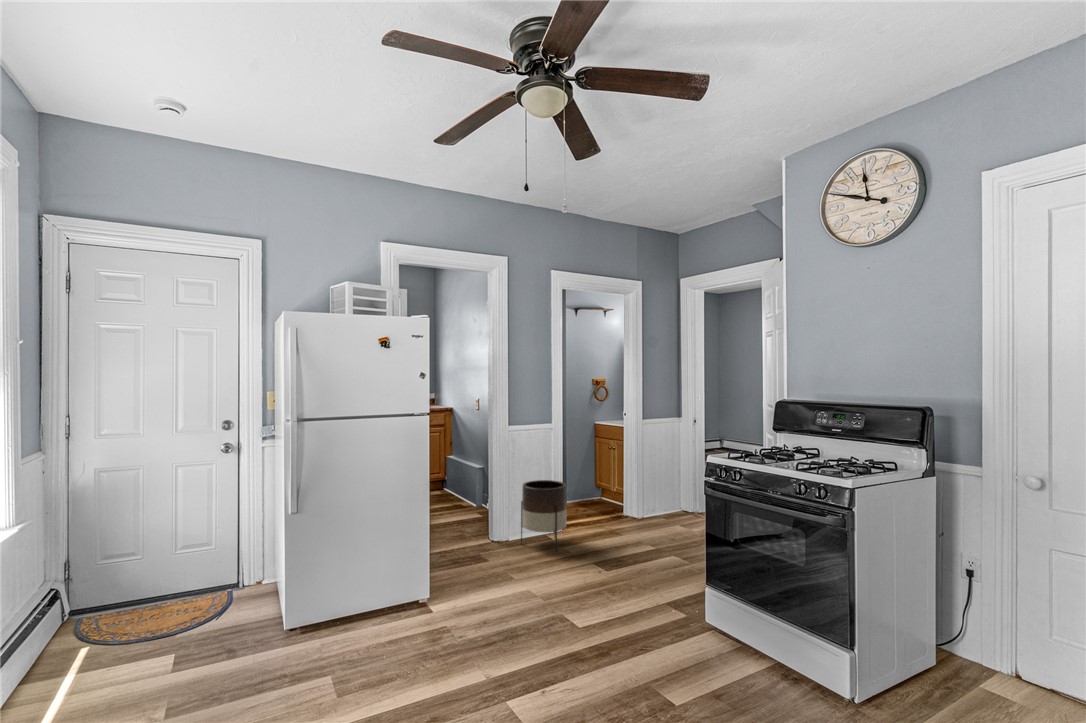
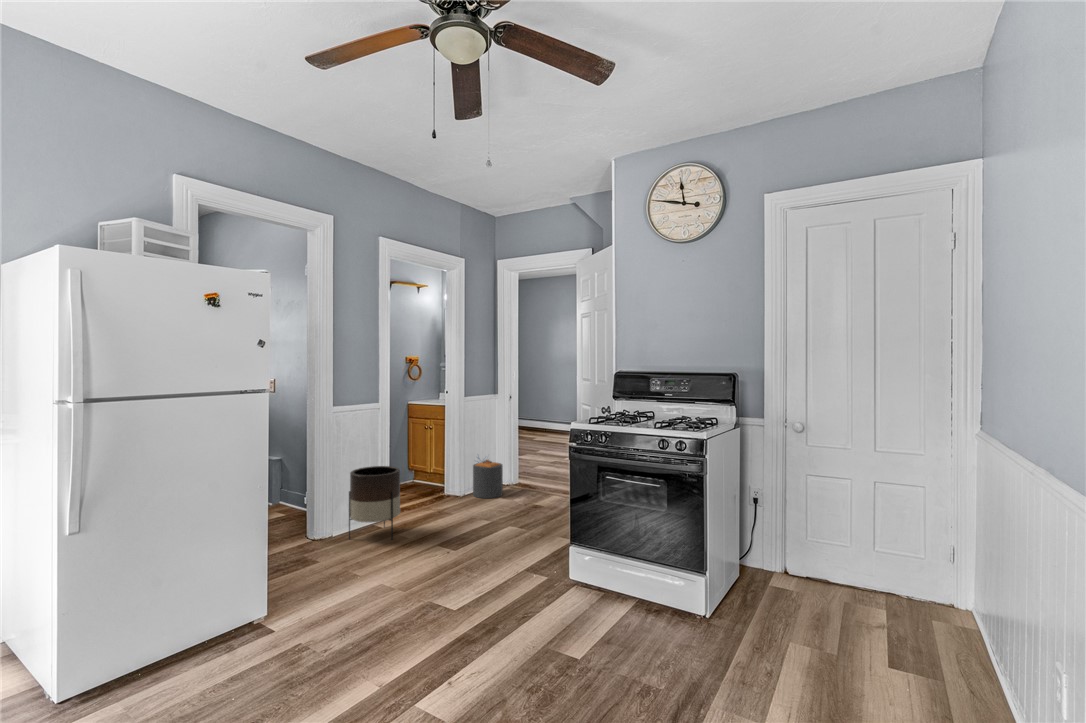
trash can: none [651,475,683,524] -> present [473,458,503,498]

